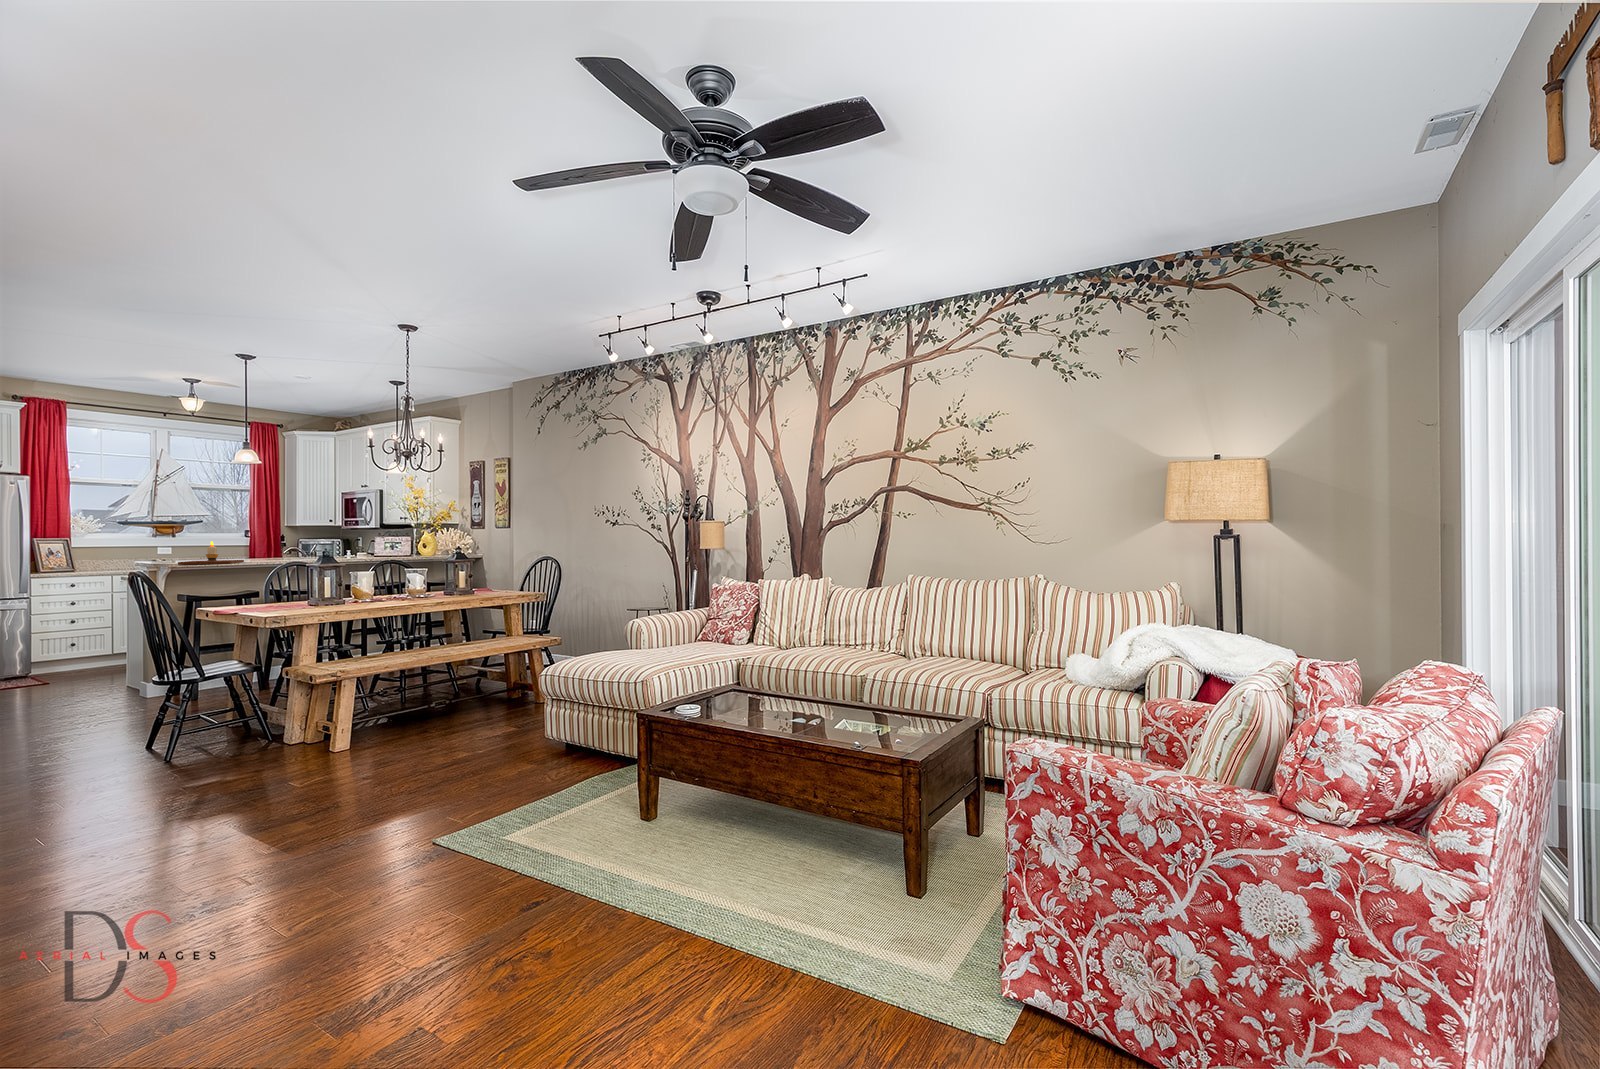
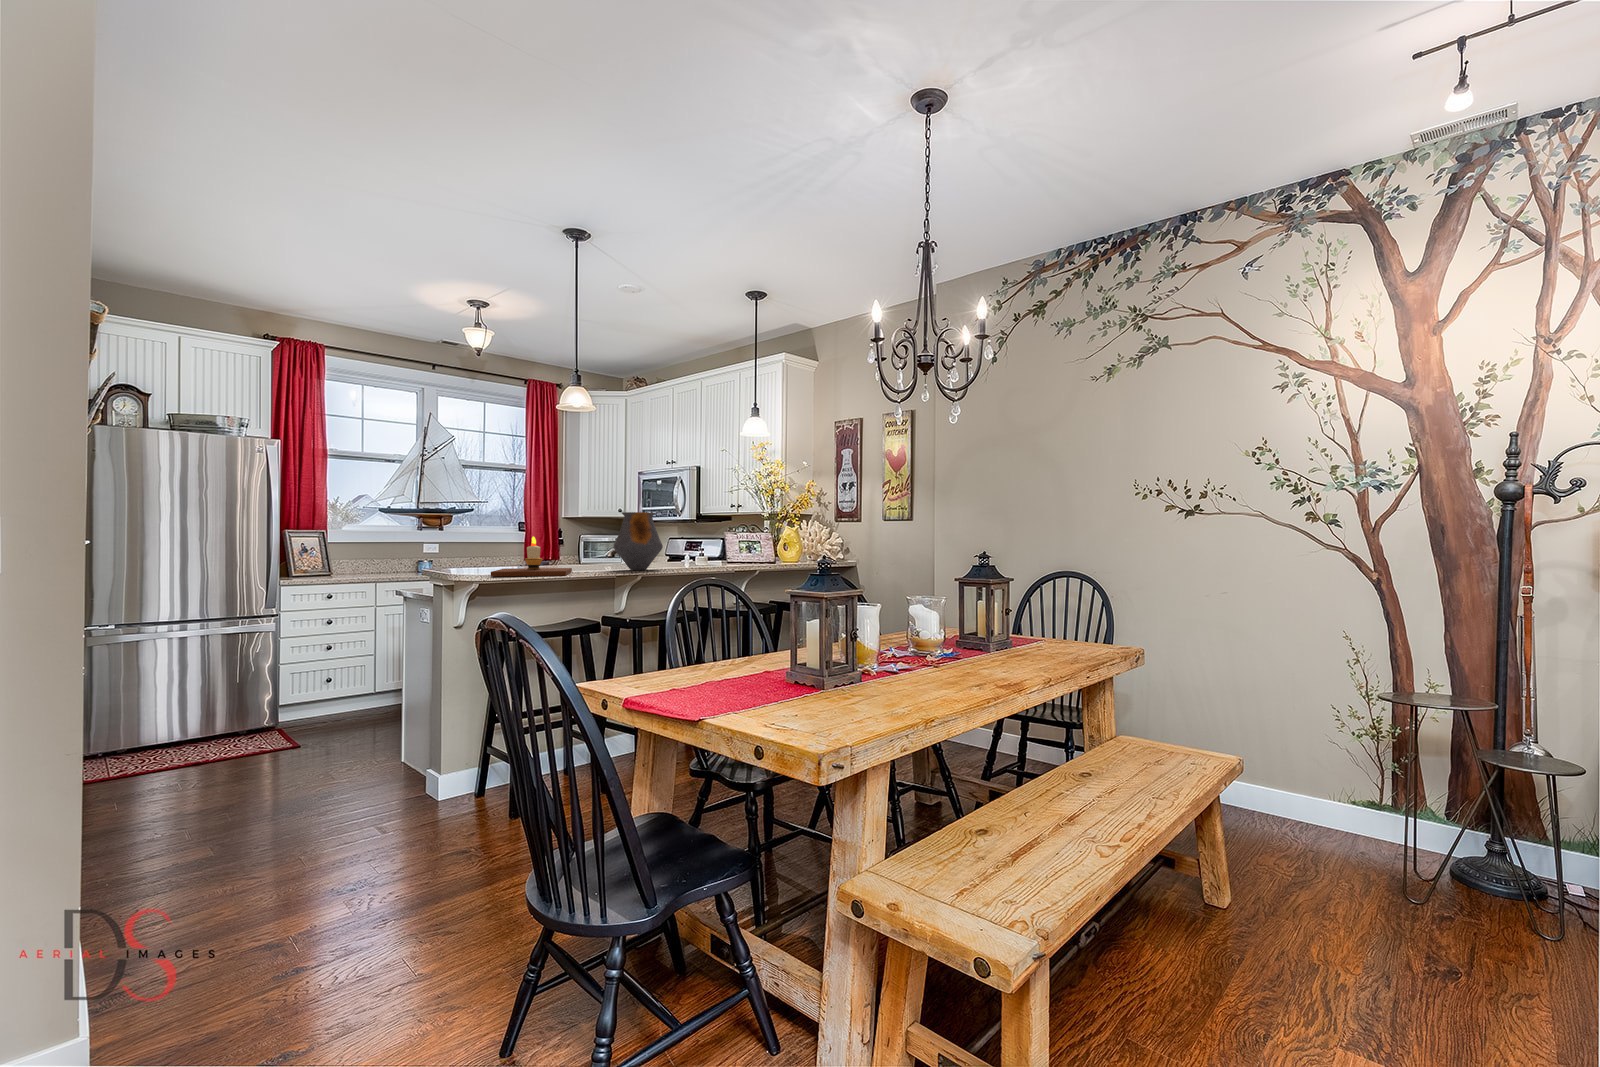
vase: none [277,525,313,560] -> present [614,512,663,570]

